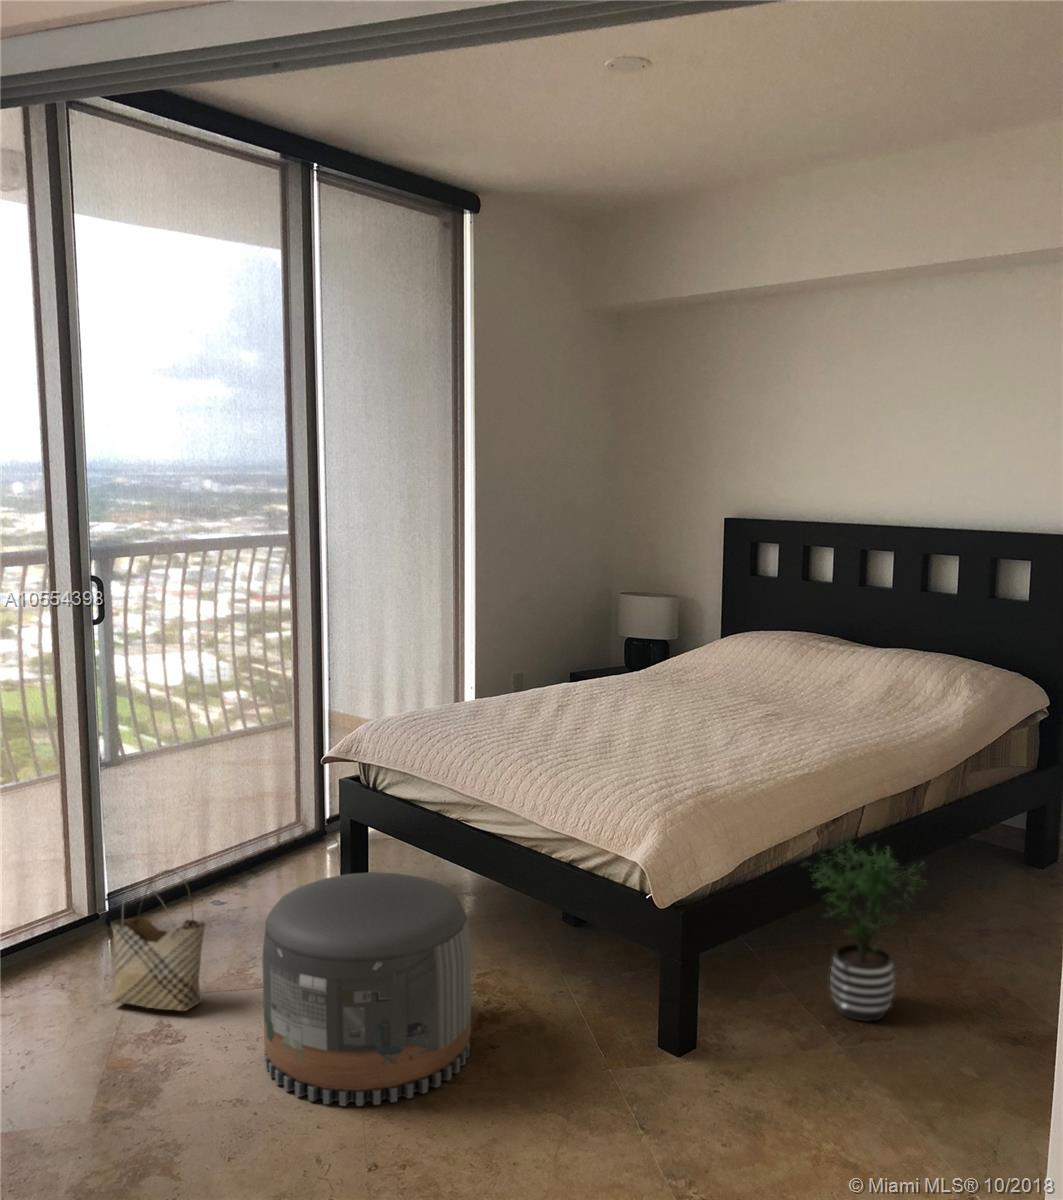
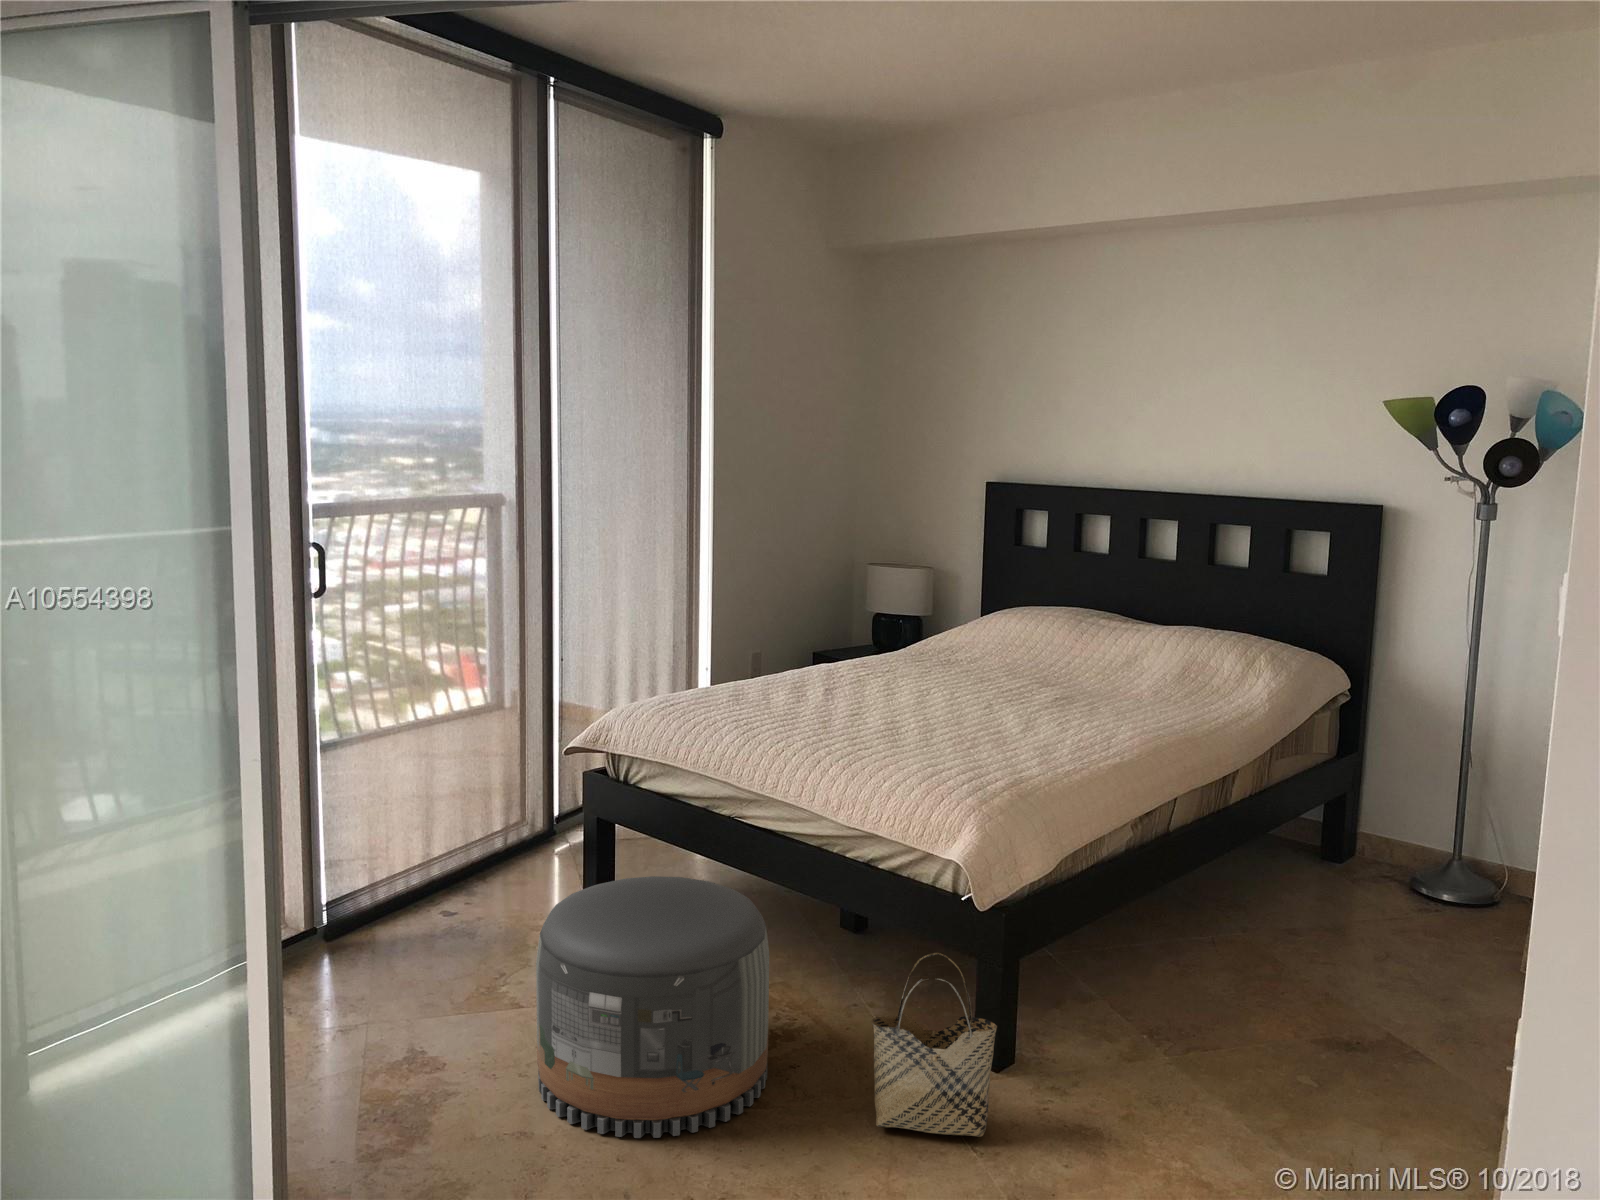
potted plant: present [805,845,923,1021] -> none [1115,834,1257,1029]
woven basket: present [111,870,205,1011] -> present [871,952,997,1137]

